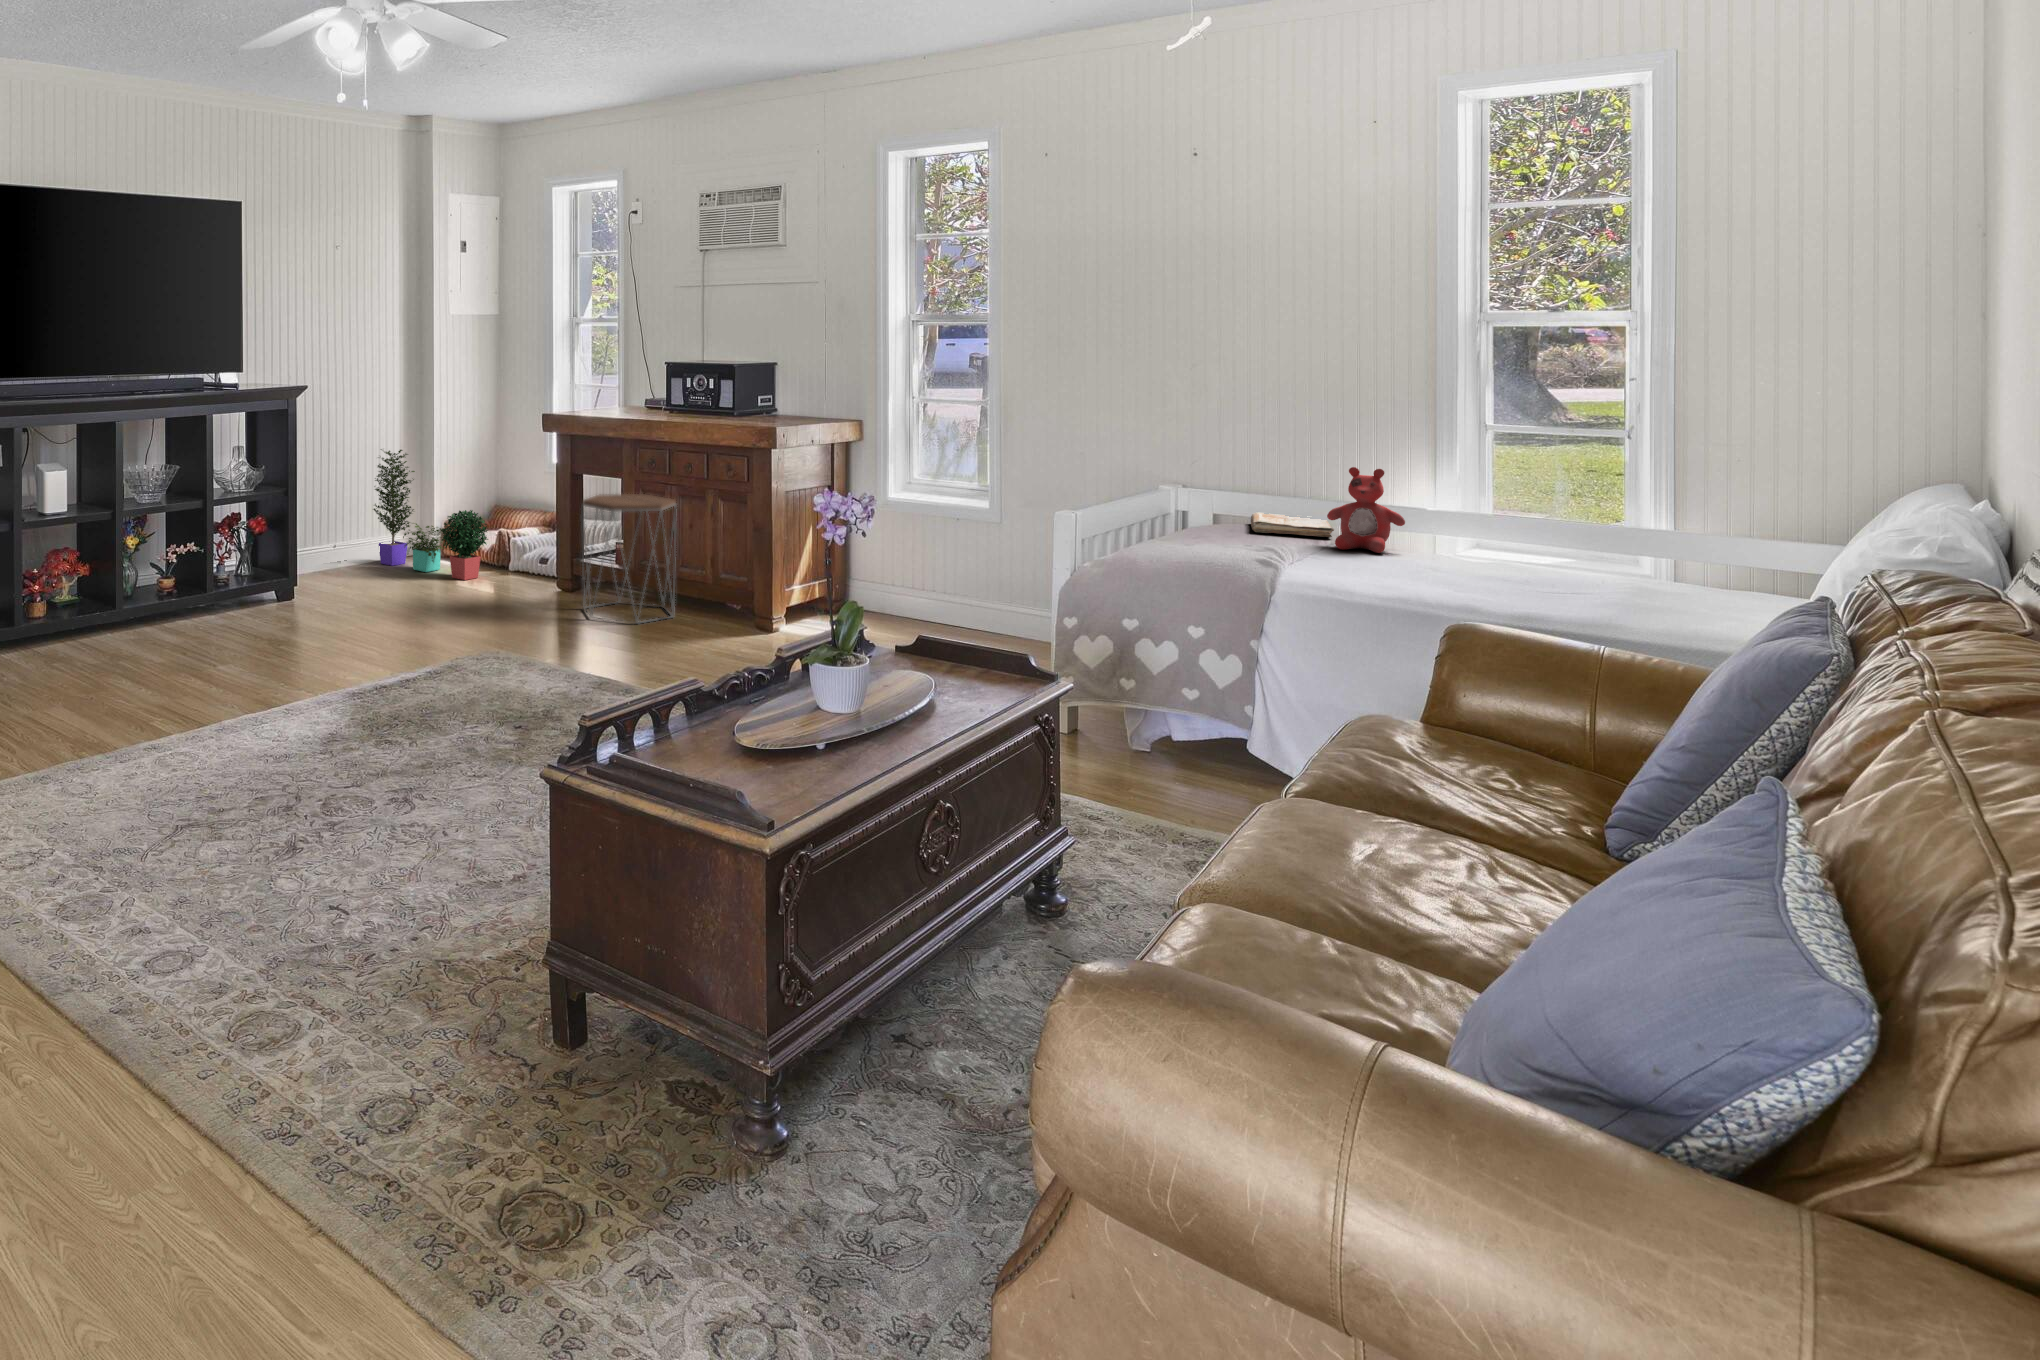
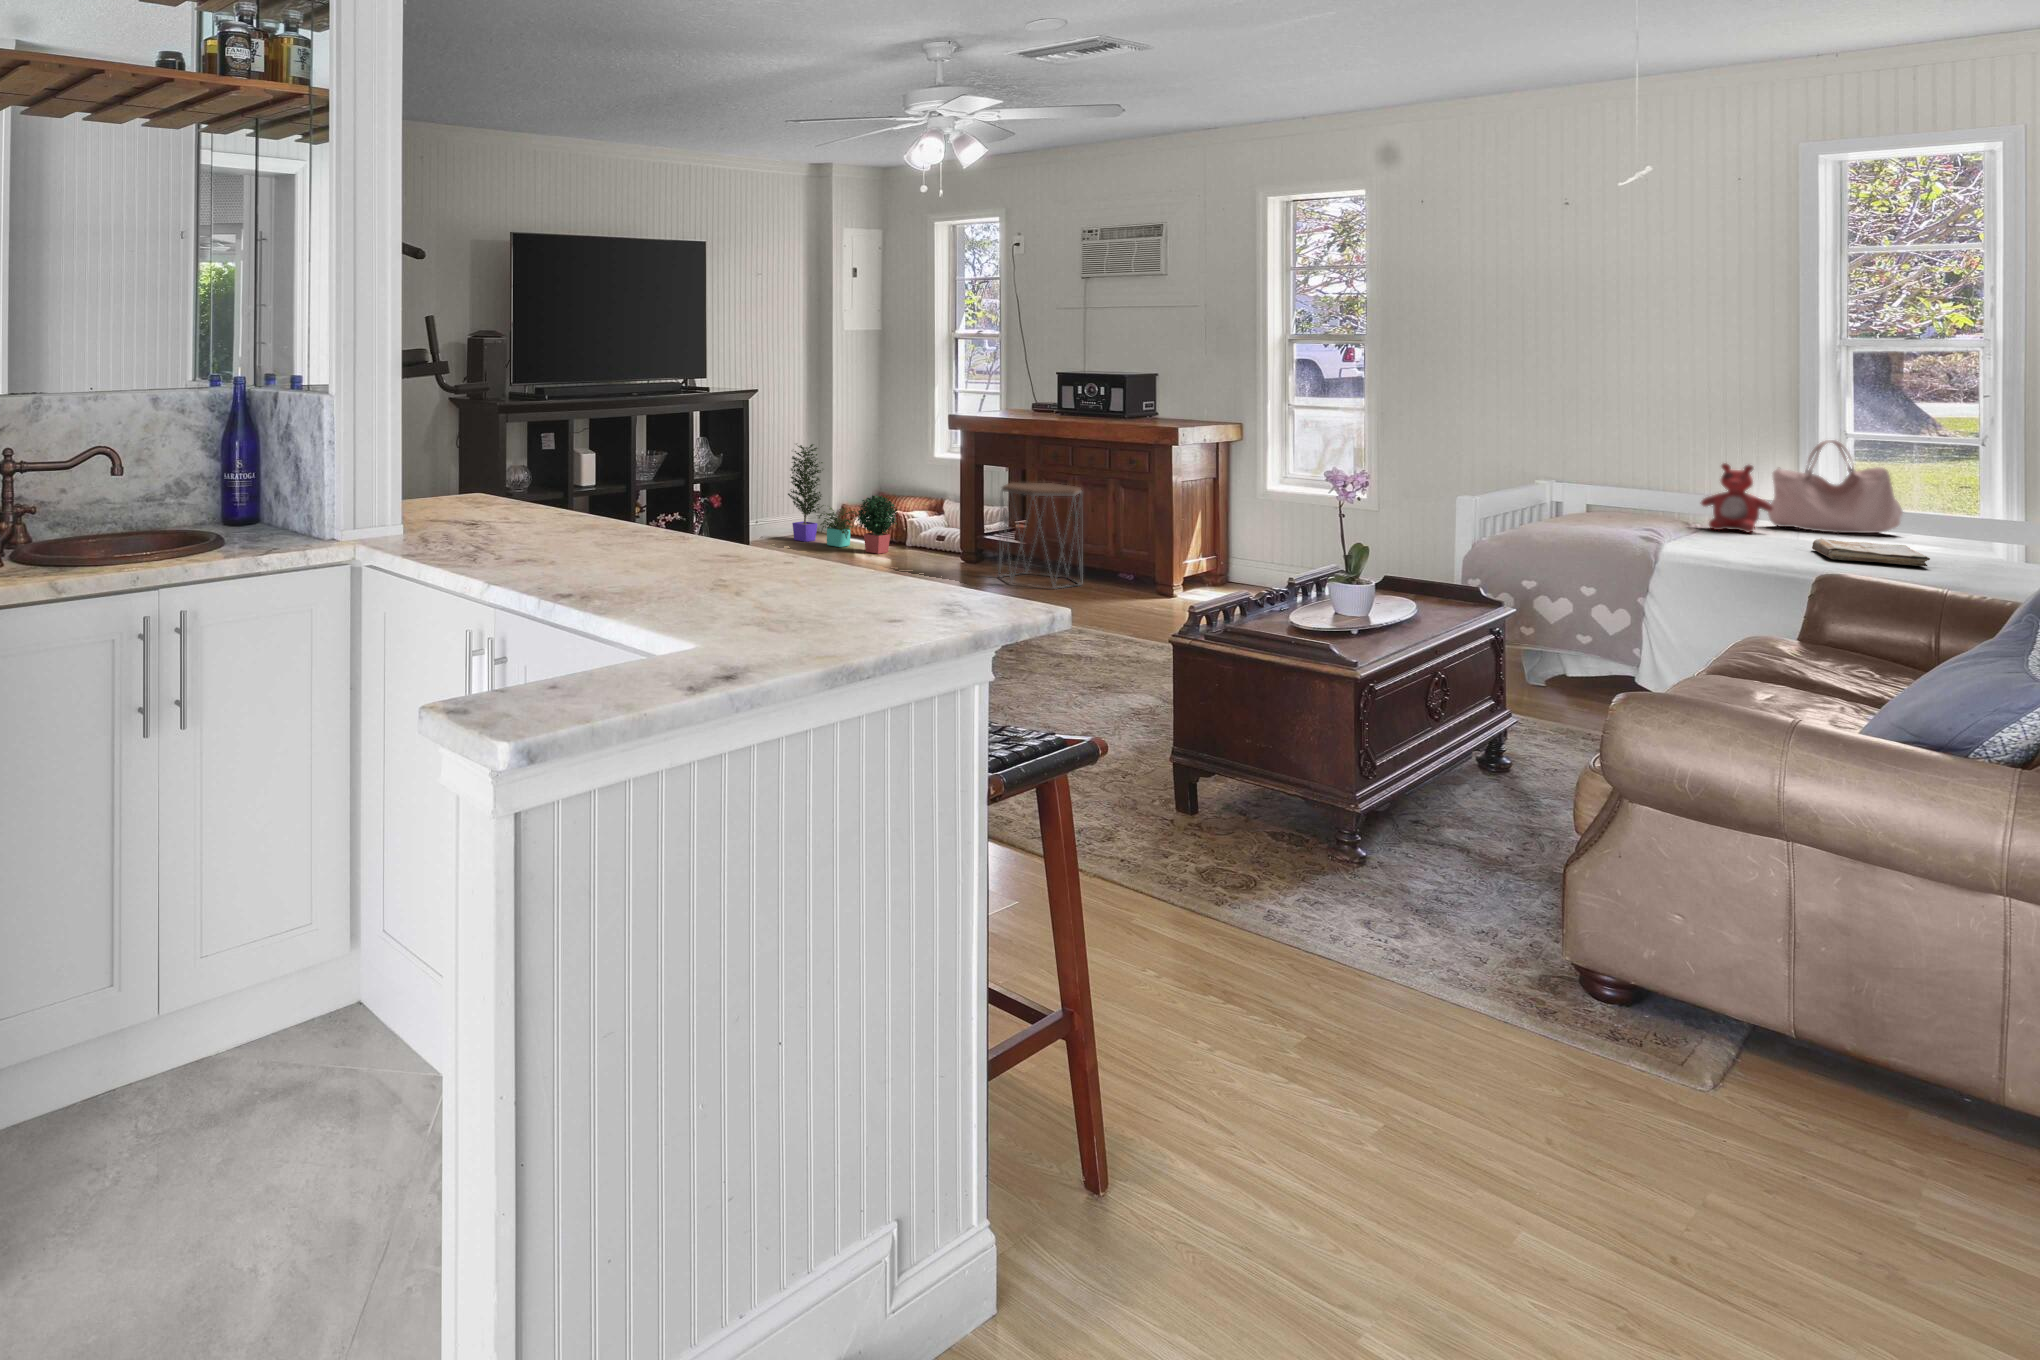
handbag: none [1401,437,1545,550] -> present [1768,440,1903,533]
book: present [1251,512,1334,537] -> present [1812,539,1930,566]

